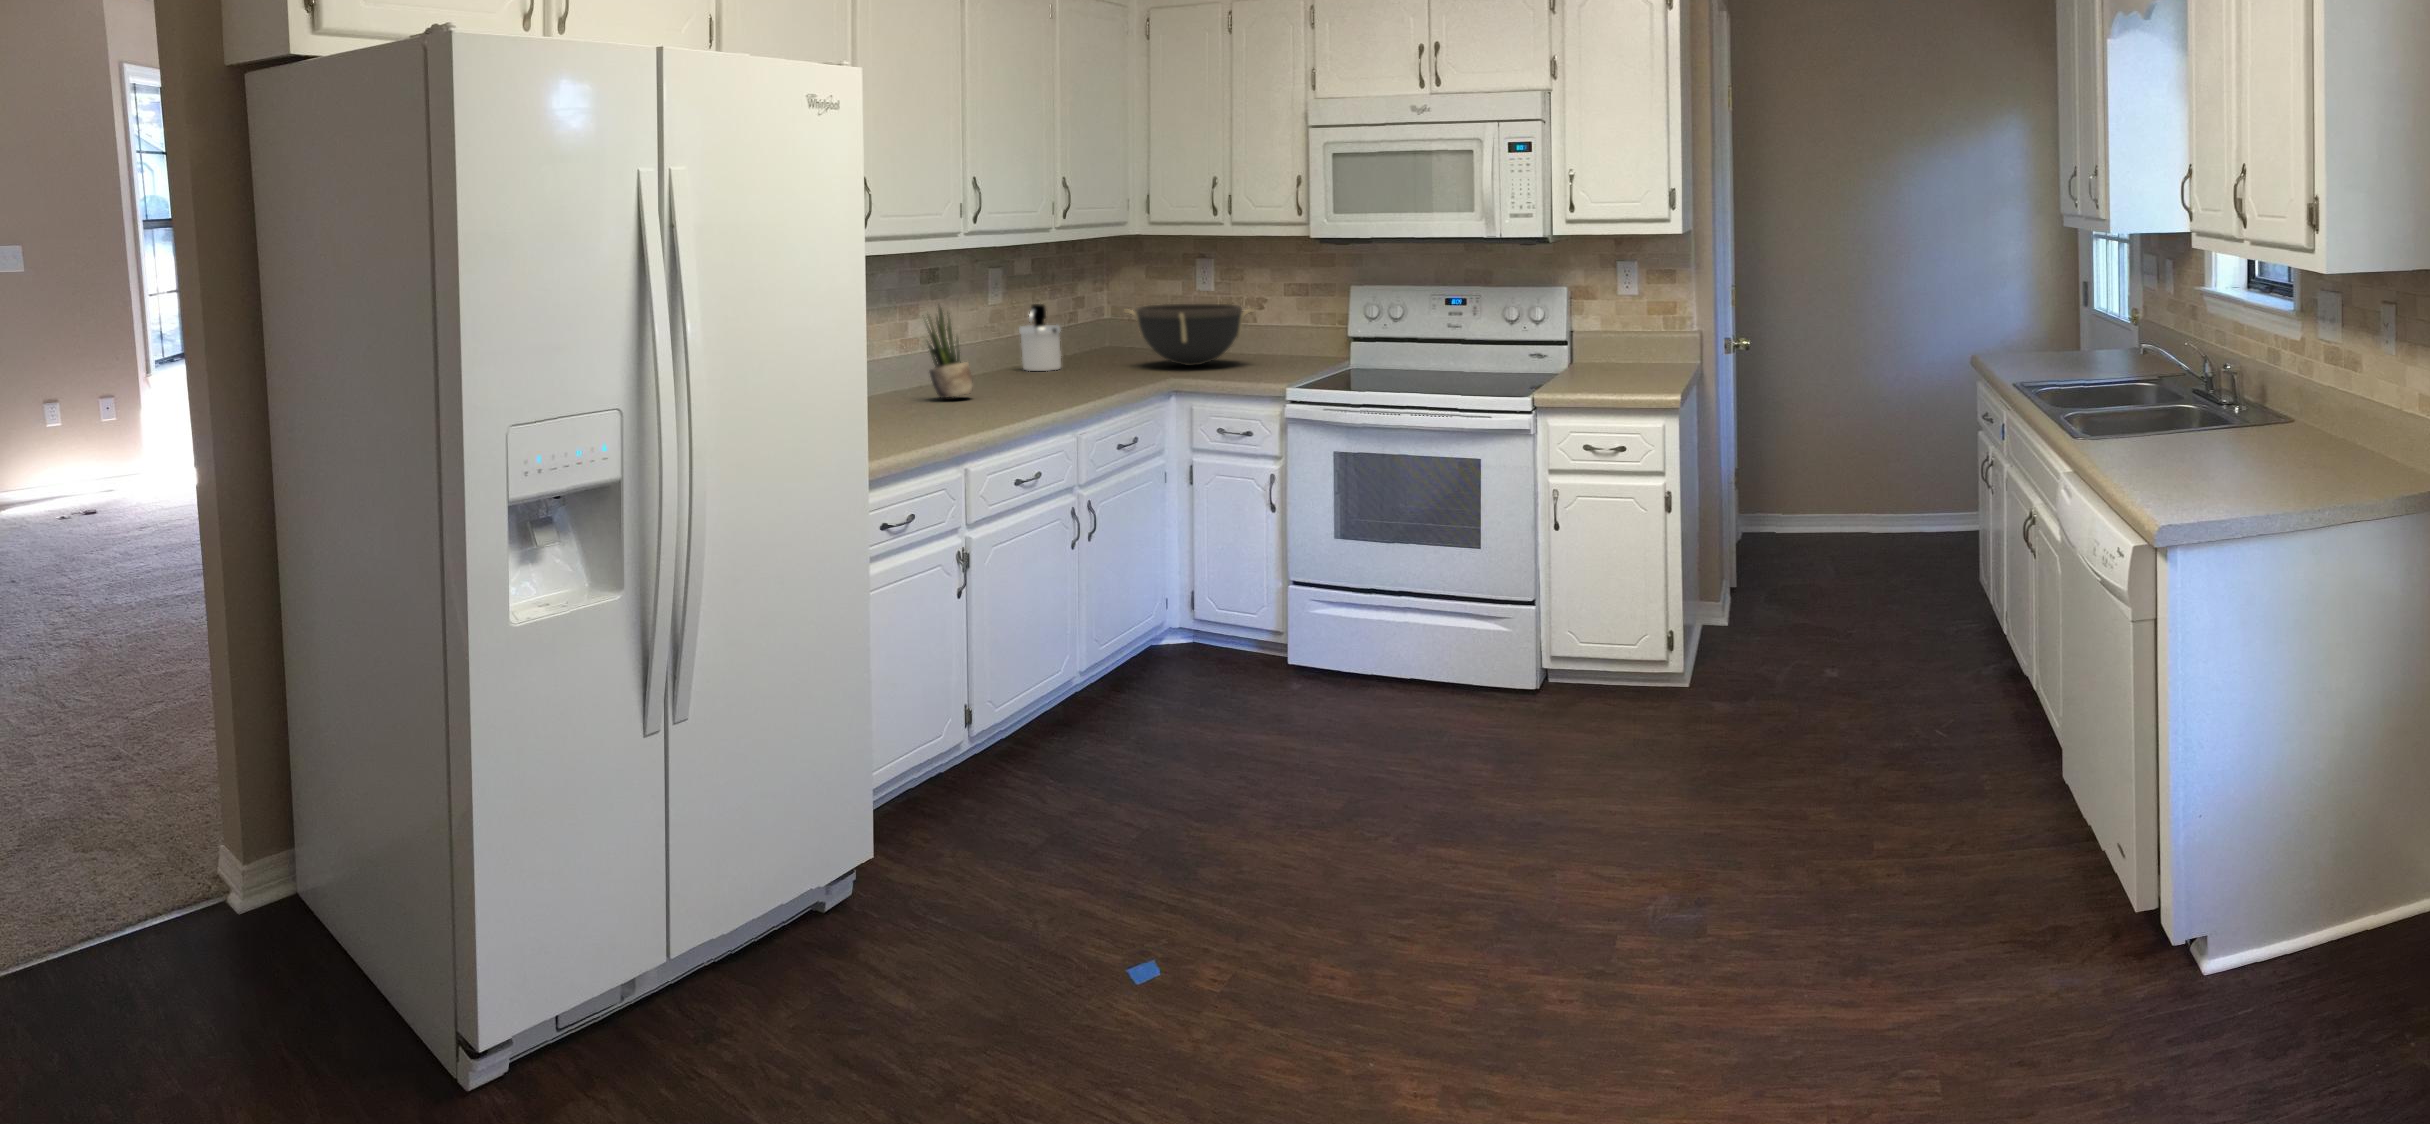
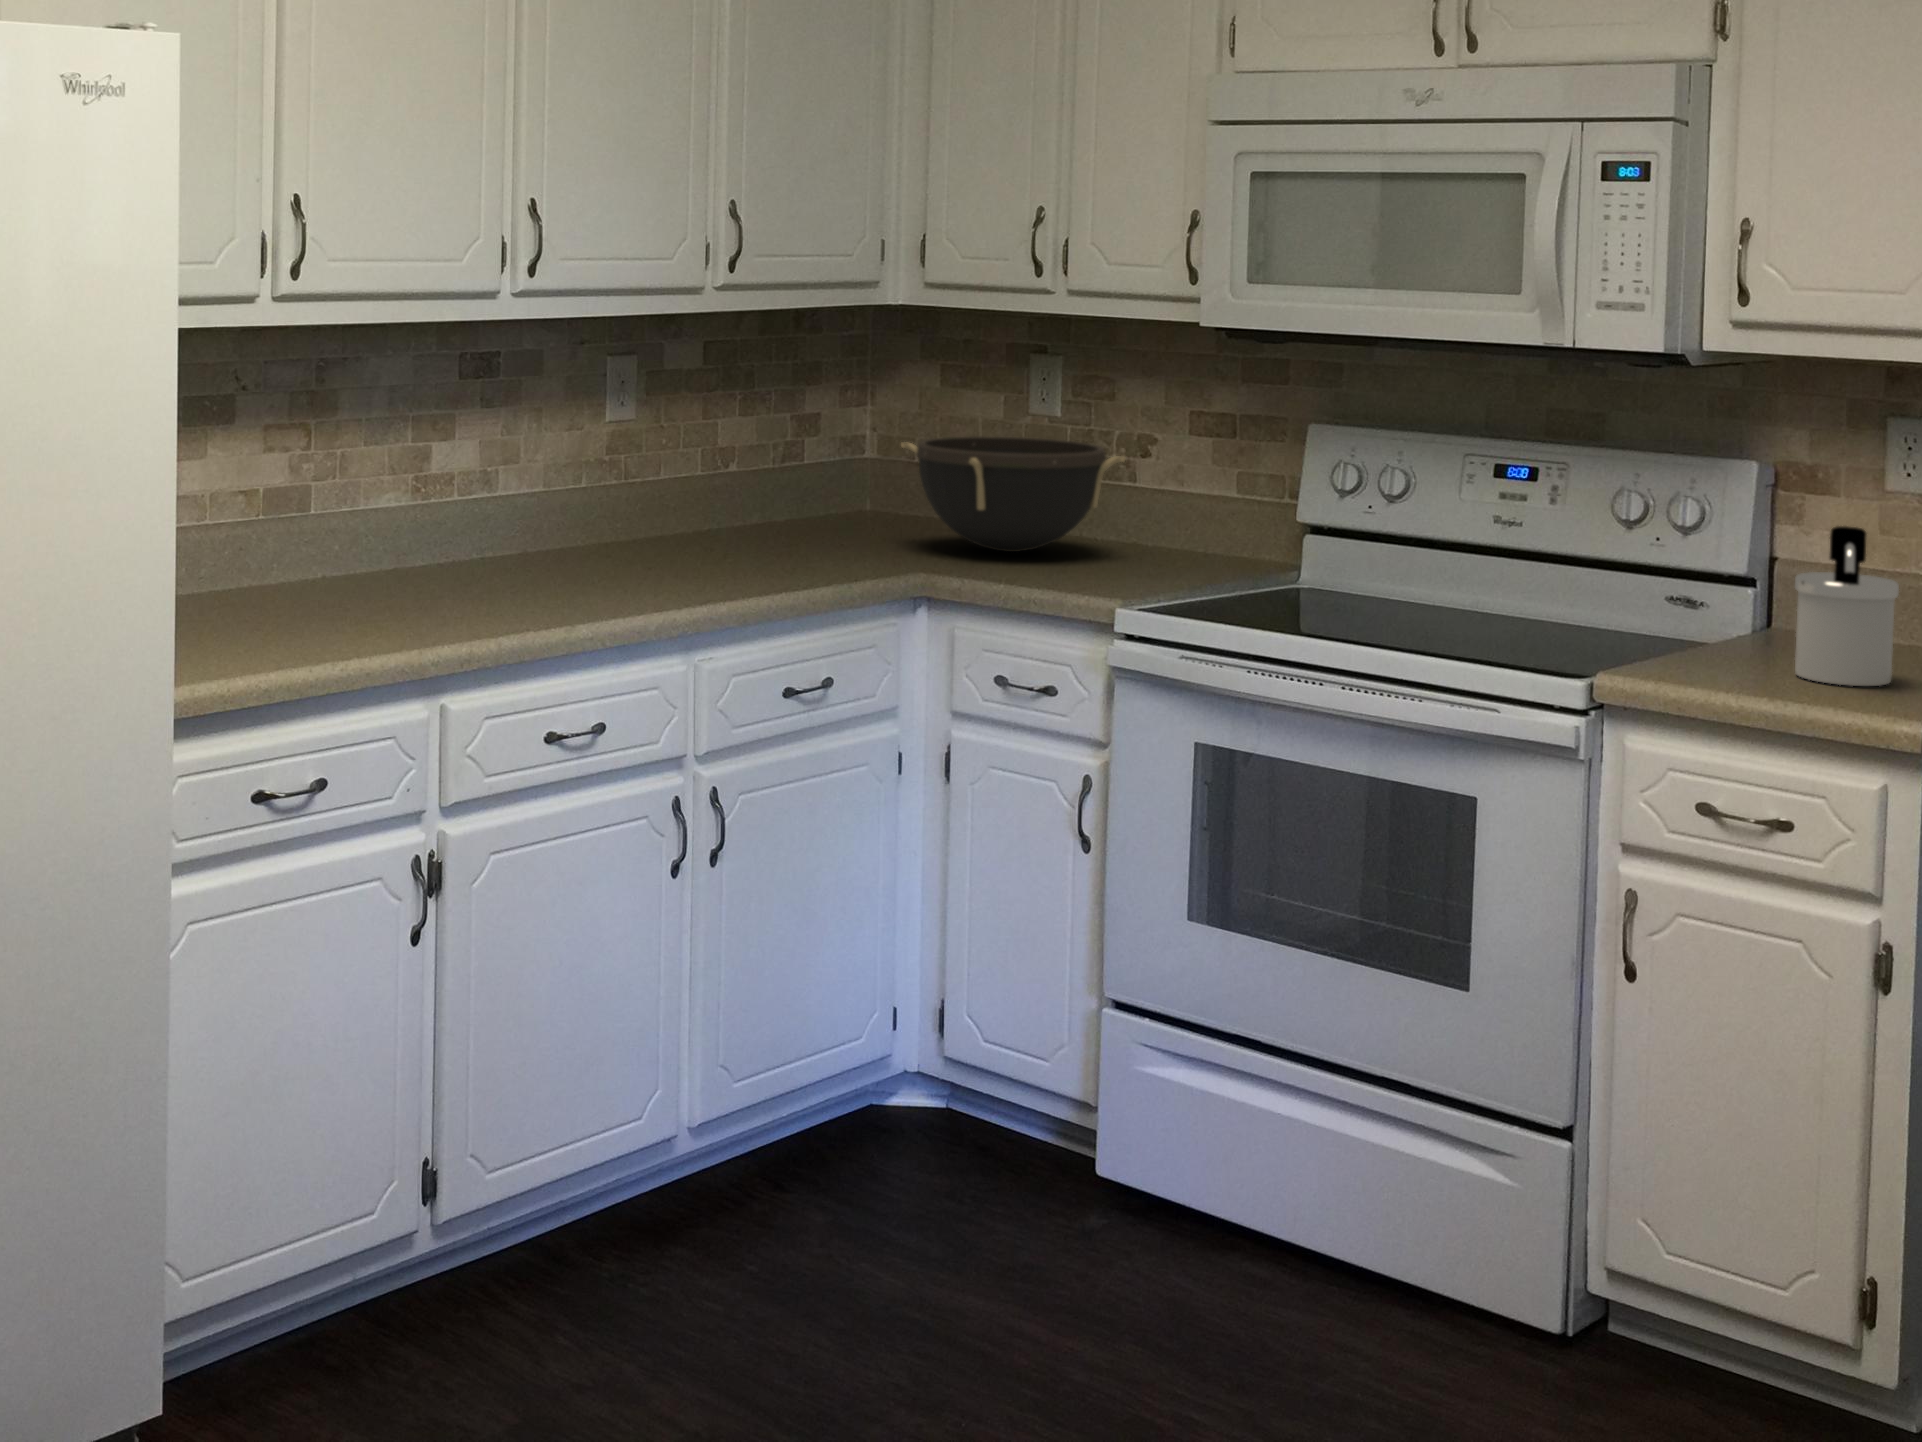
soap dispenser: present [1019,304,1061,371] -> present [1795,526,1899,686]
potted plant: present [926,307,972,398] -> none [497,421,563,579]

